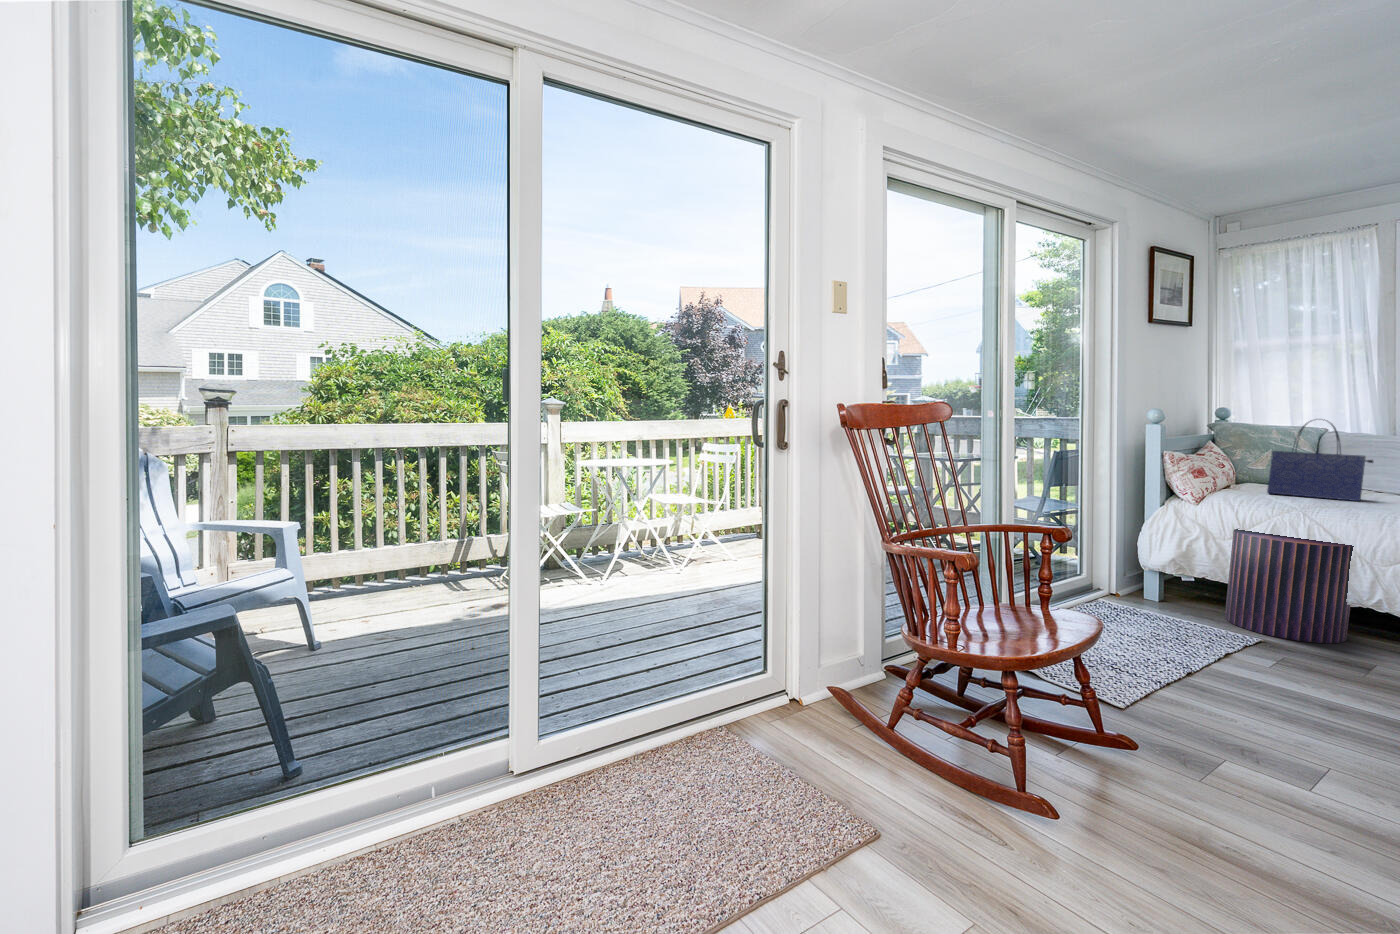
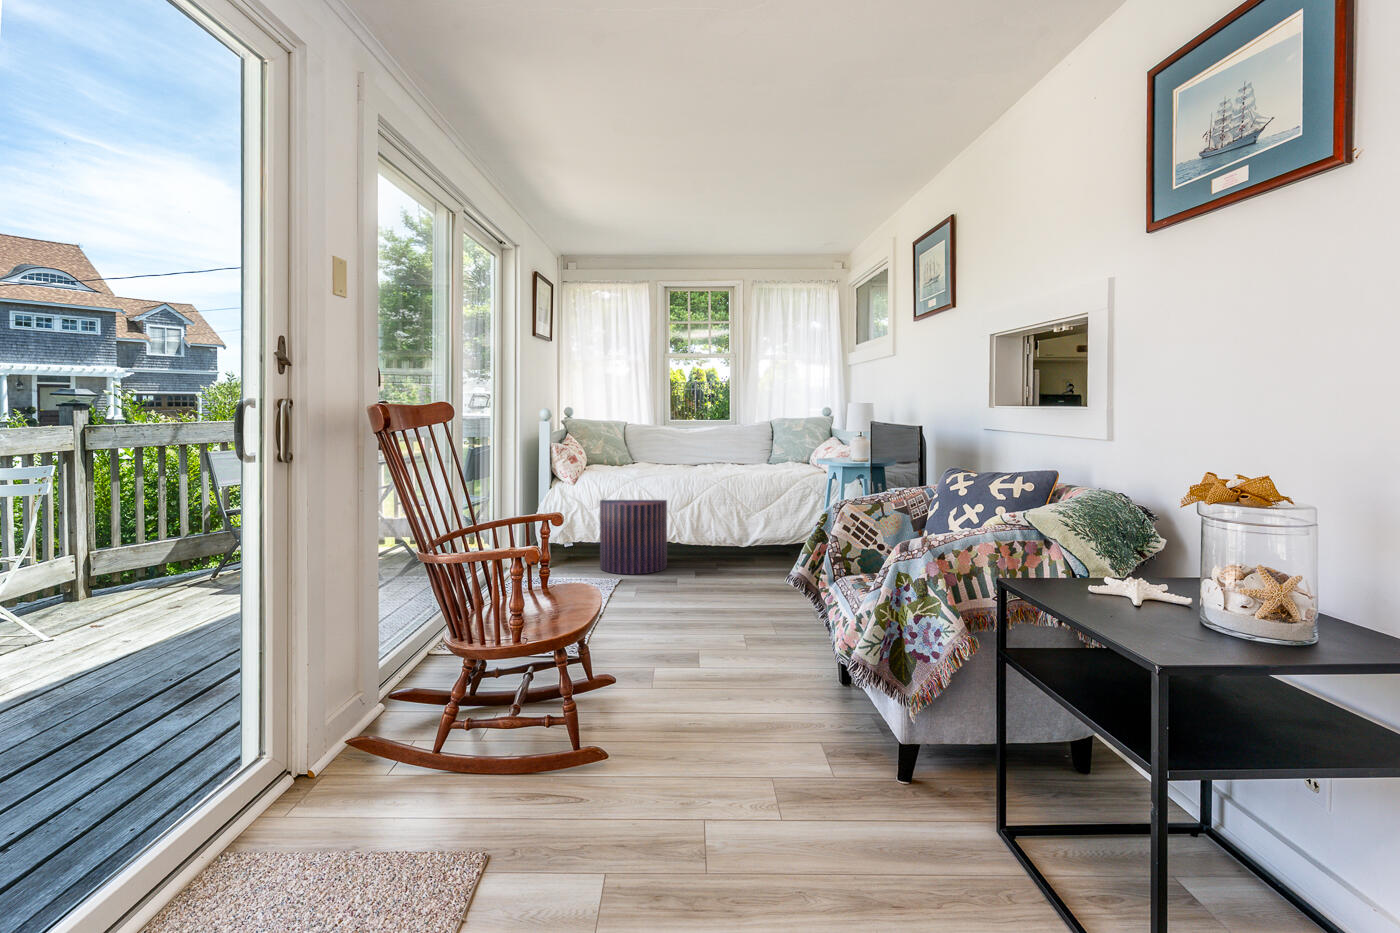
tote bag: present [1267,420,1373,501] -> none [611,415,664,471]

